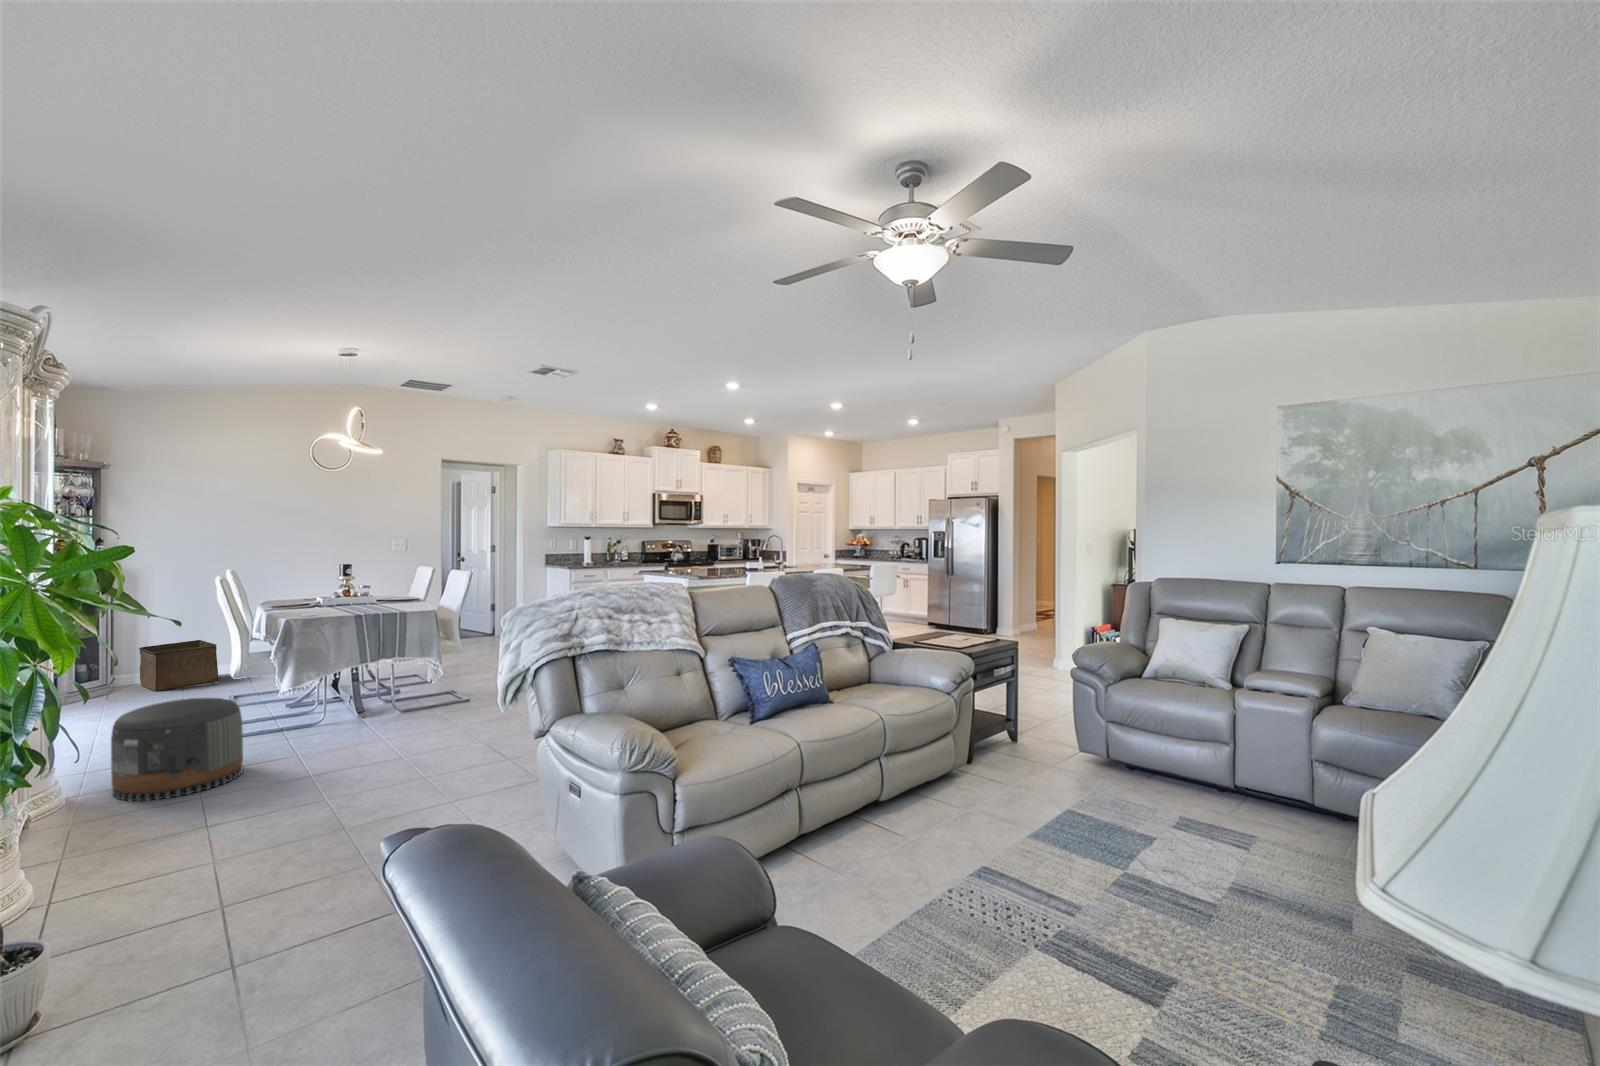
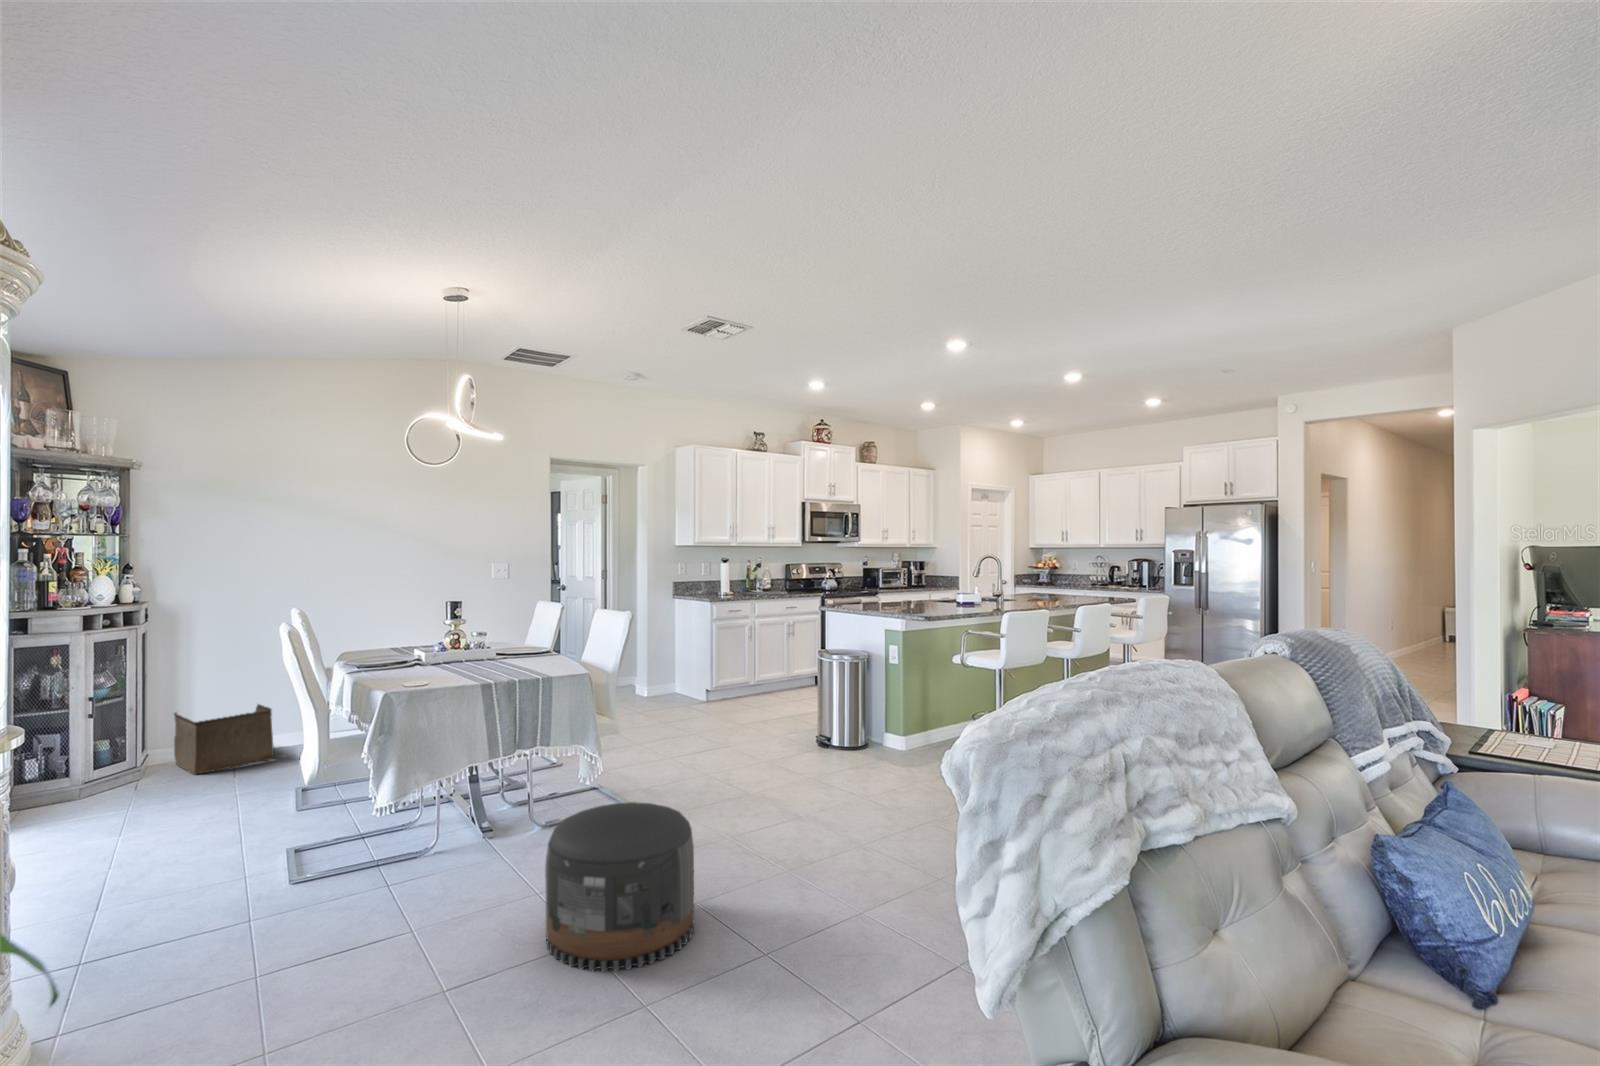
pouf: present [111,698,243,801] -> present [545,802,694,972]

